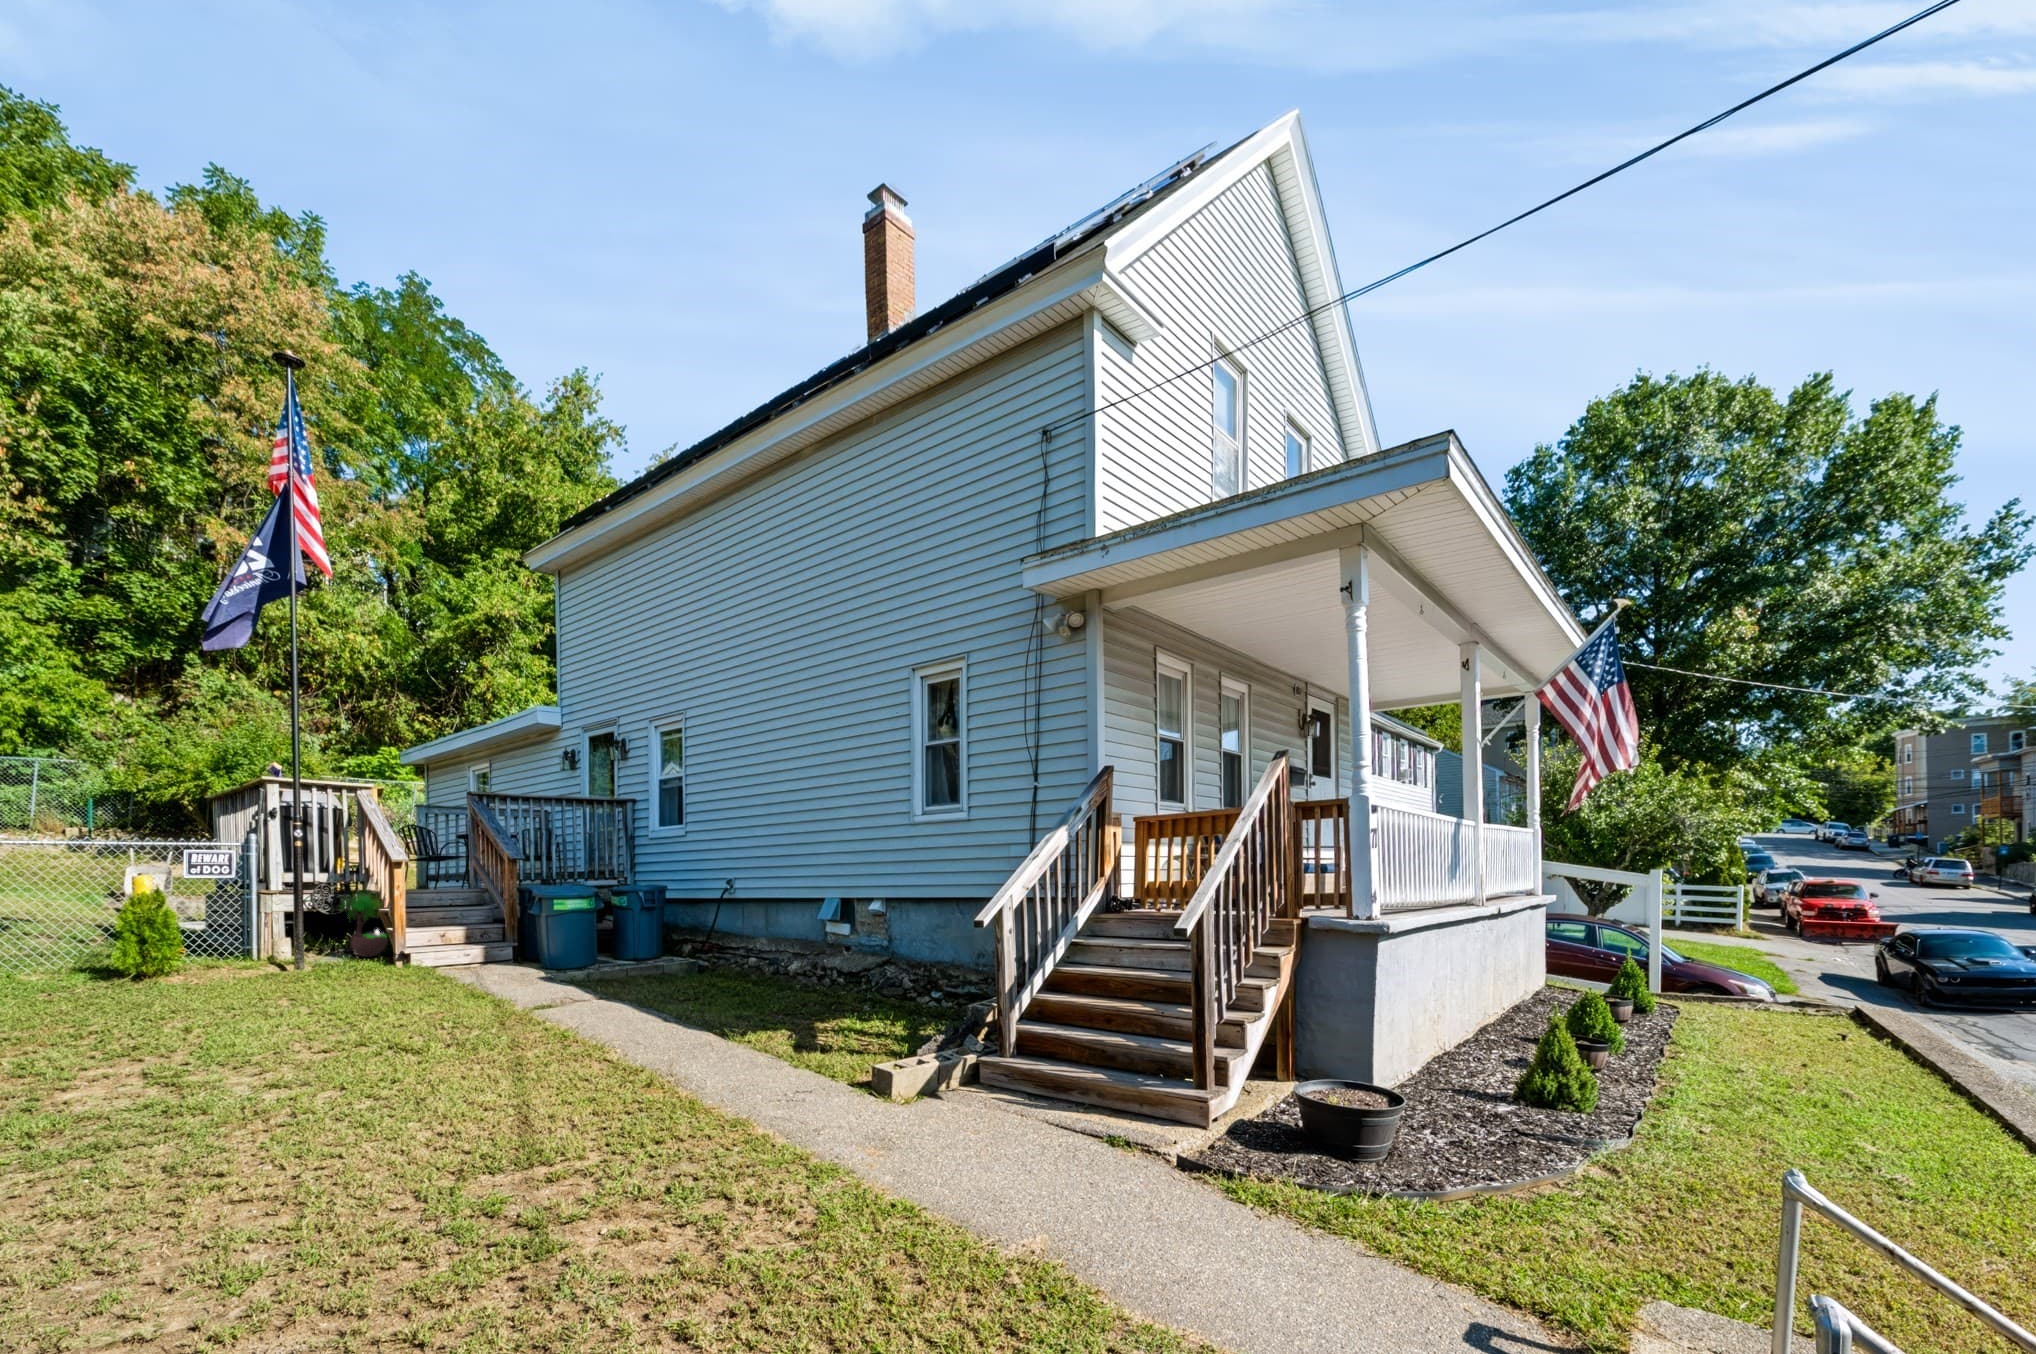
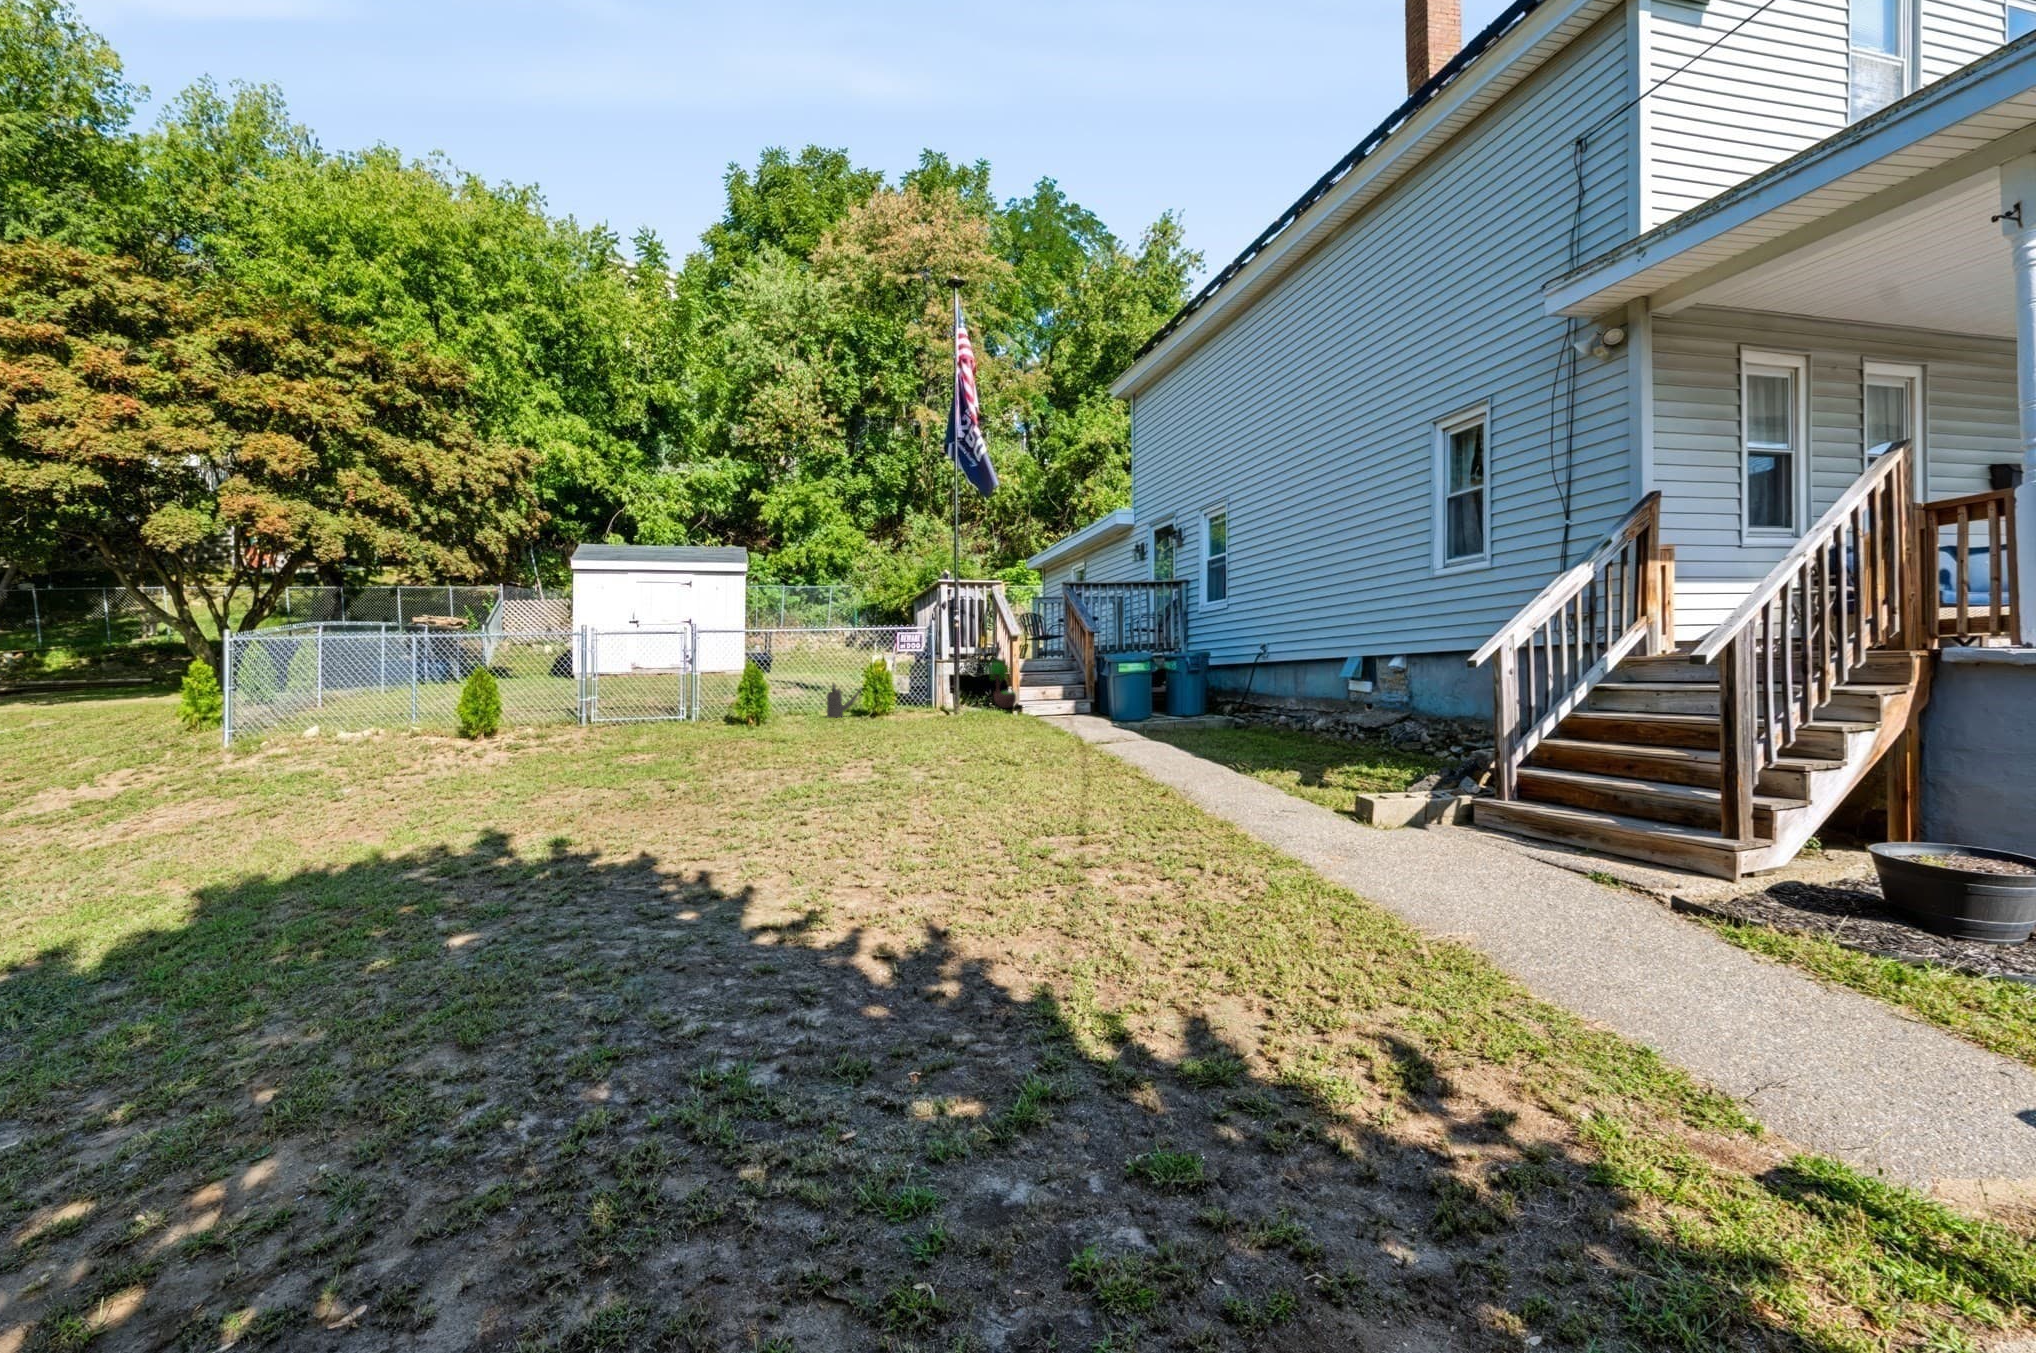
watering can: none [29,933,120,989] -> present [826,684,861,718]

